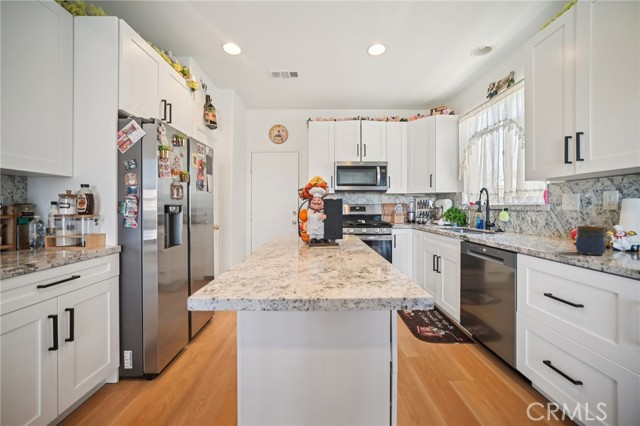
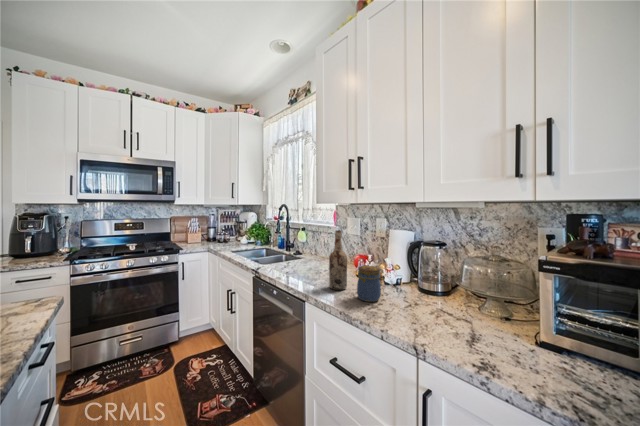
wine bottle: none [543,198,563,248] -> present [329,230,347,290]

